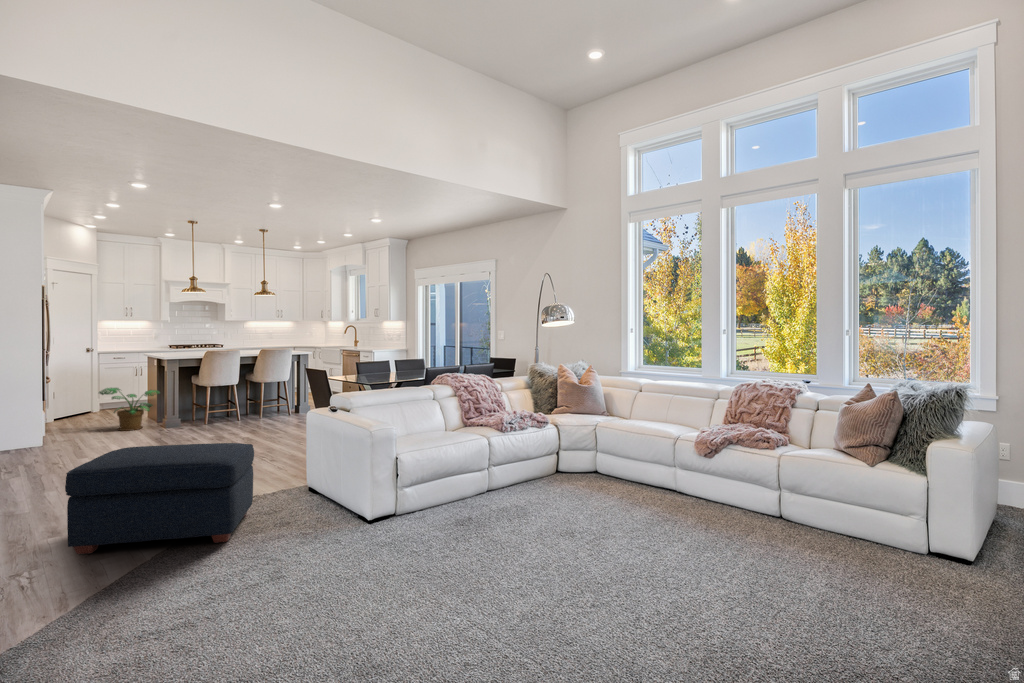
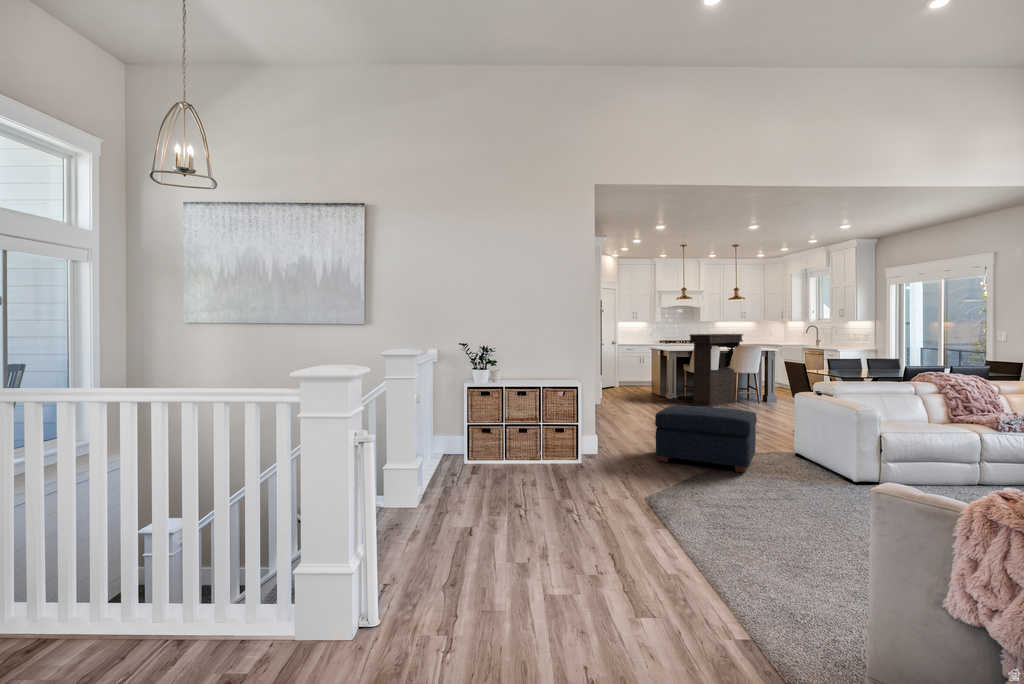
console table: none [193,334,271,431] -> present [689,334,743,407]
potted plant: present [99,388,160,431] -> none [628,370,665,400]

